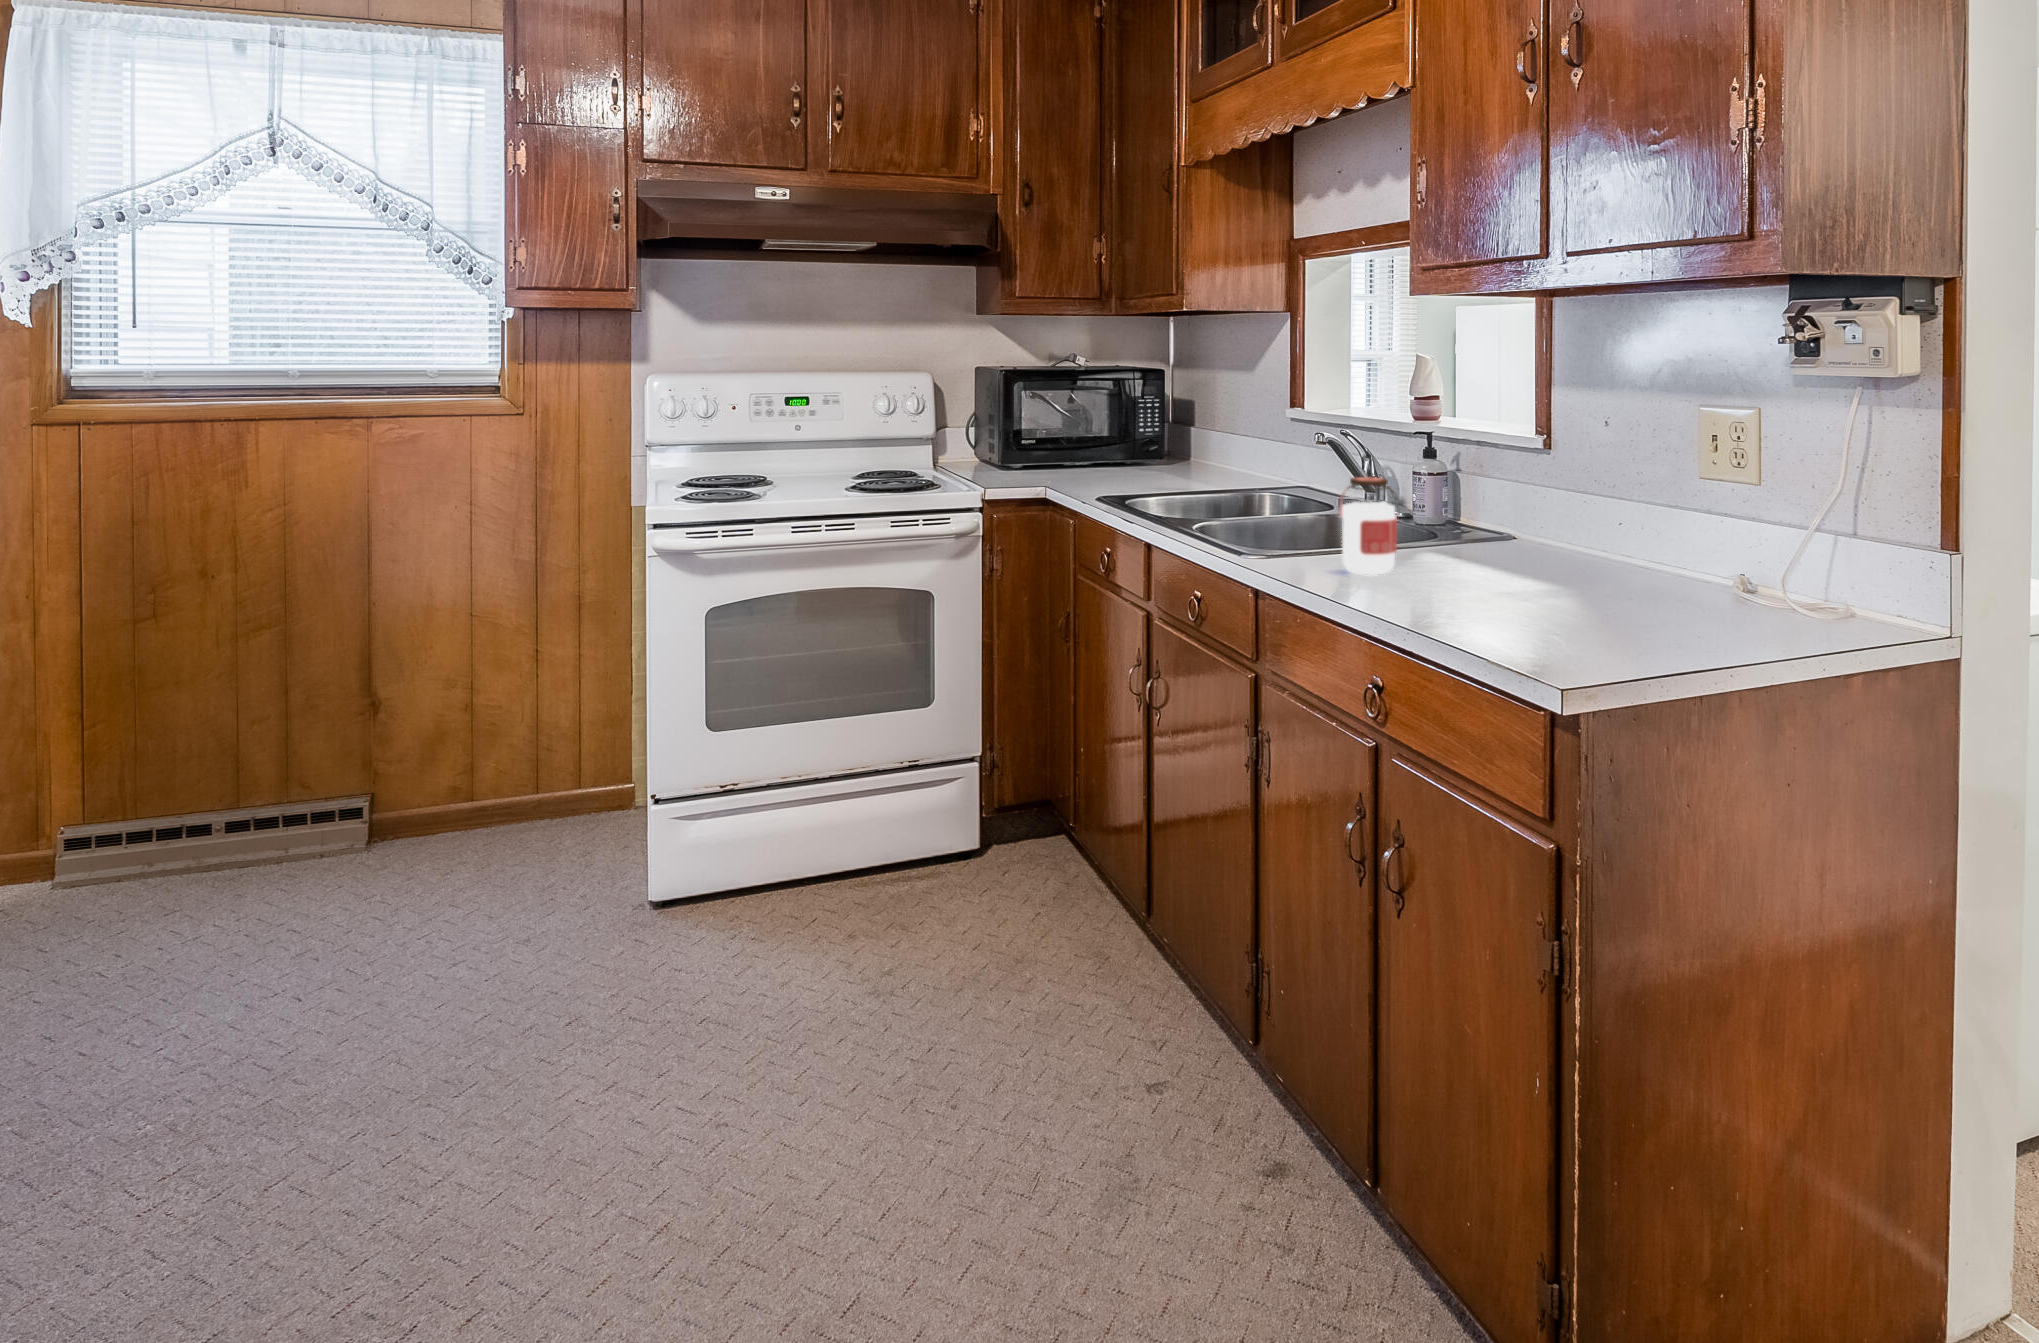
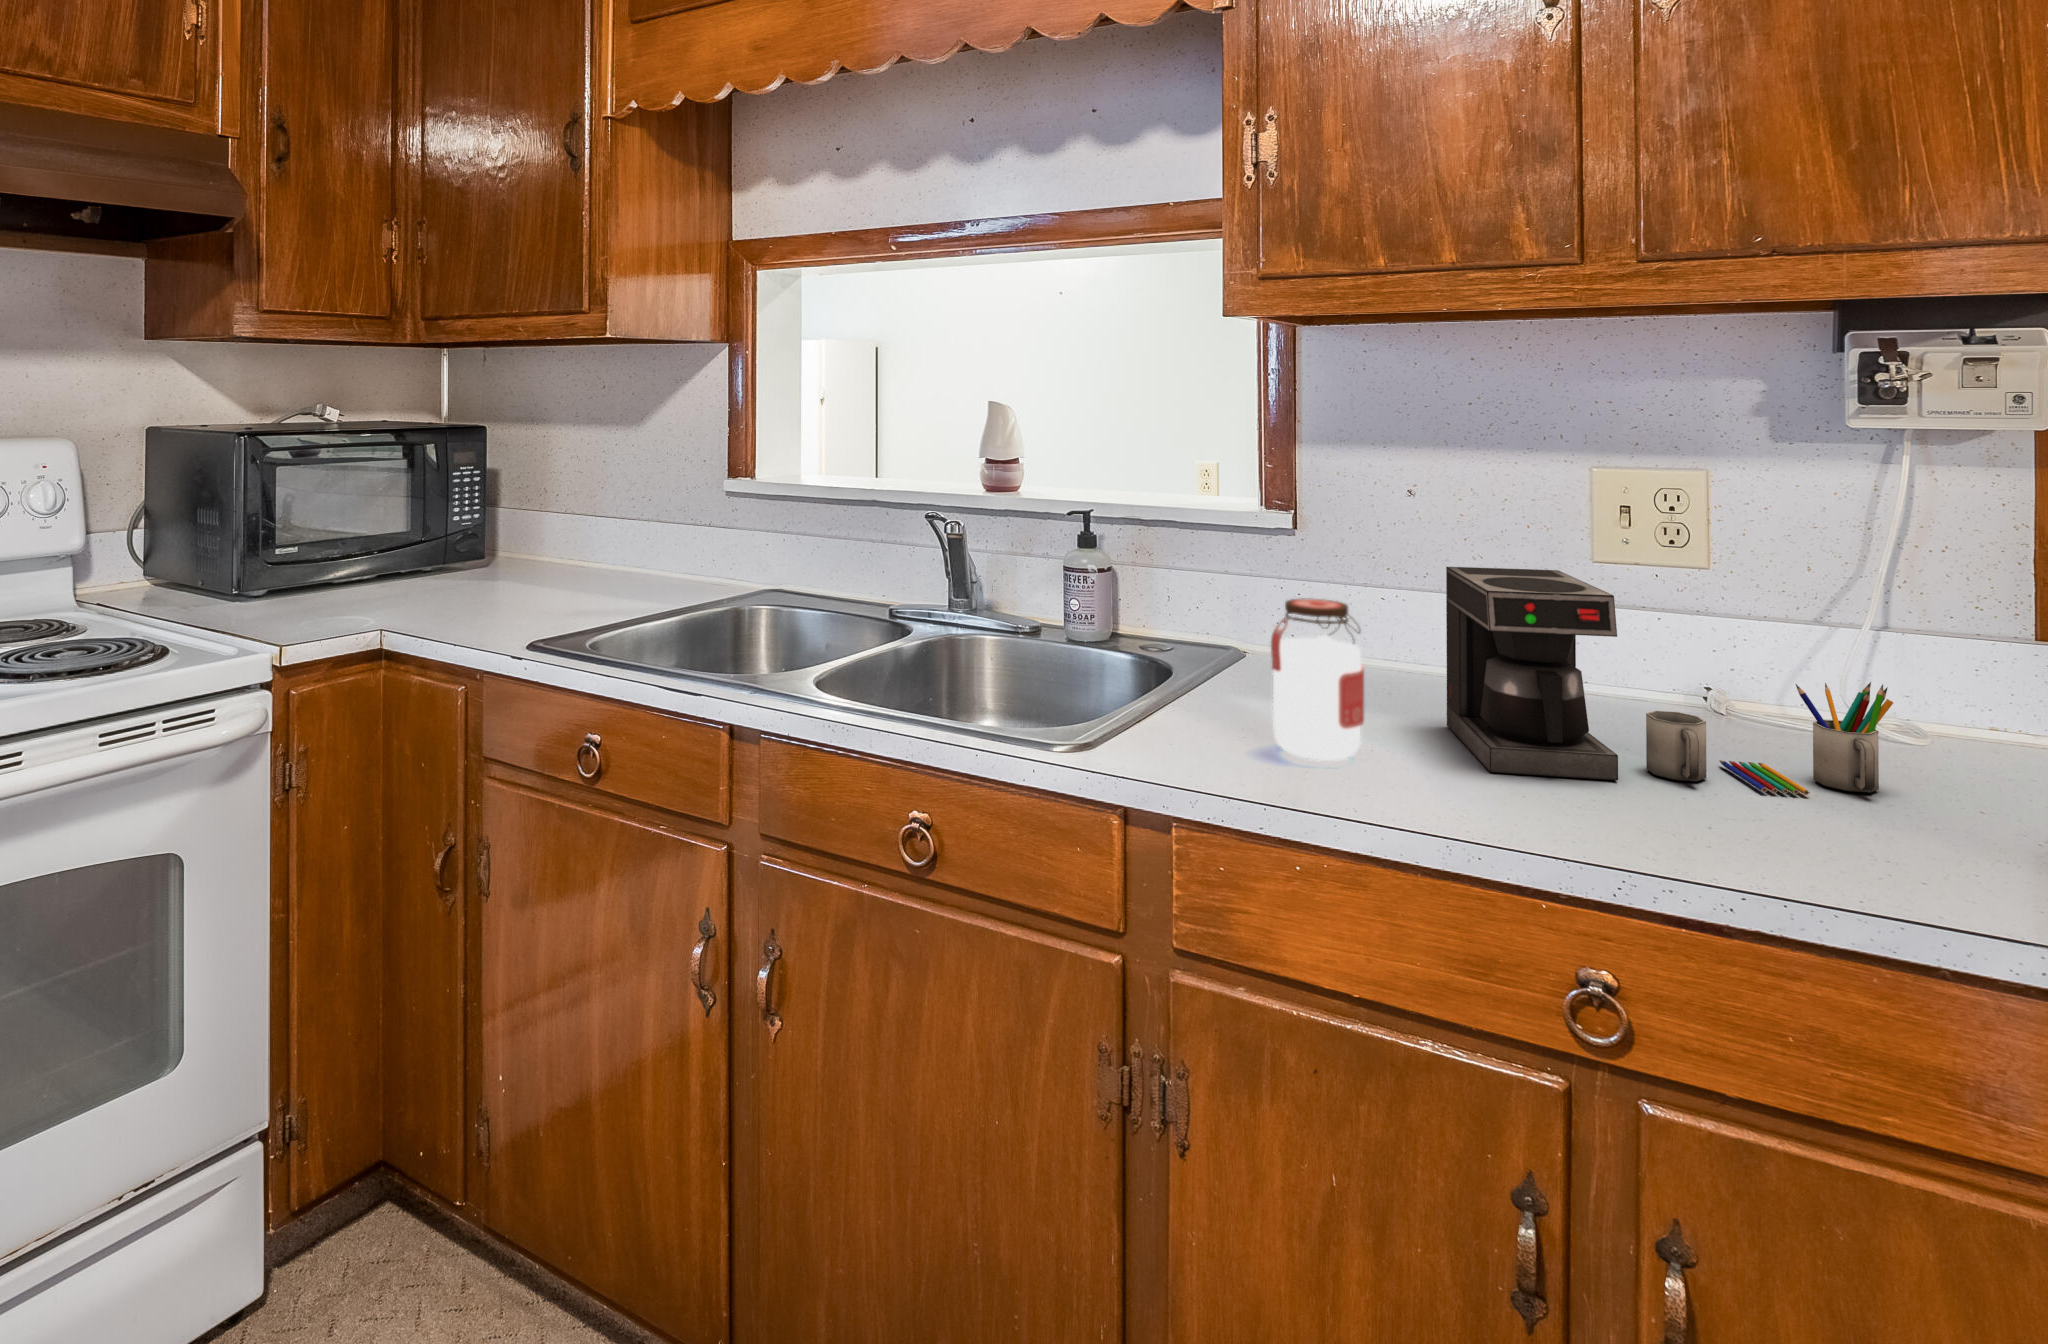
coffee maker: none [1446,467,1696,626] -> present [1446,567,1893,795]

